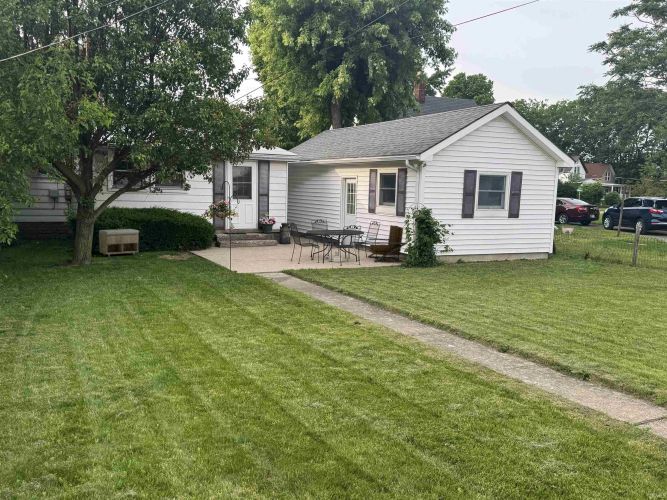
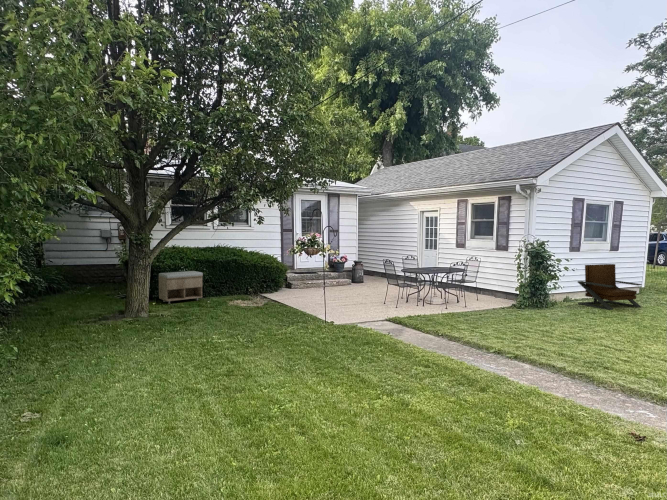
lounge chair: present [368,225,406,263] -> present [578,264,642,310]

